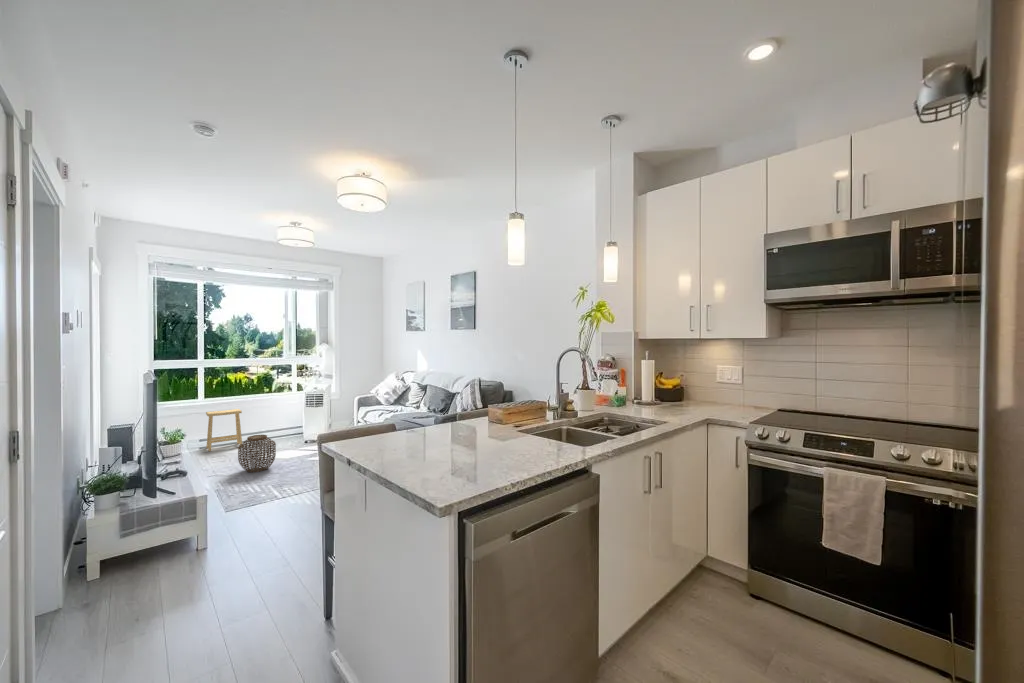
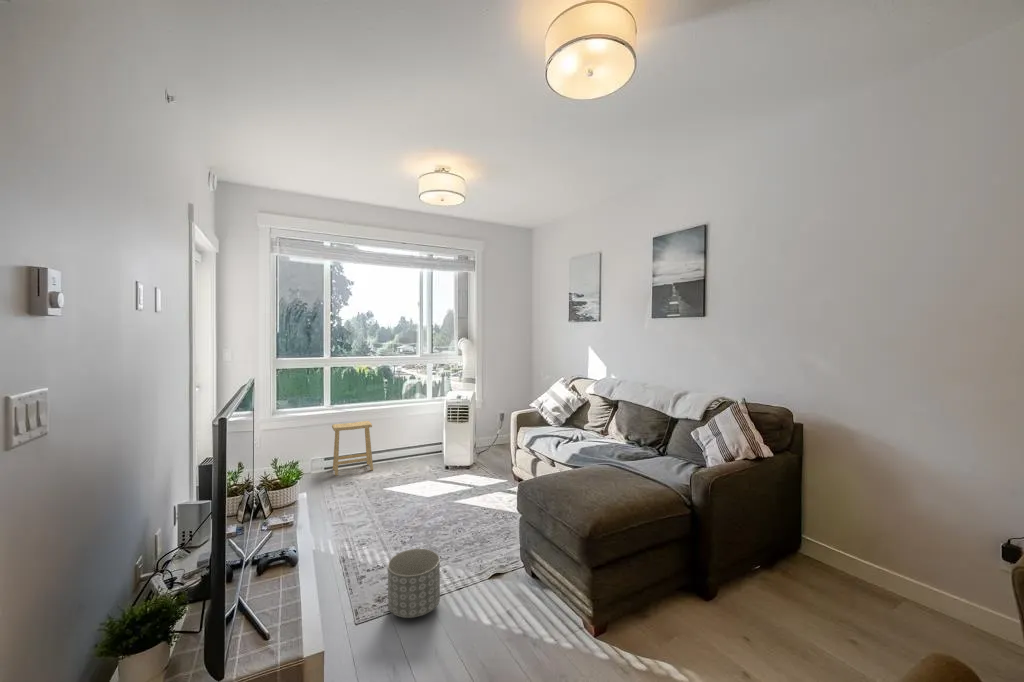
woven basket: present [238,435,276,472] -> none [371,468,418,524]
planter: none [247,470,281,506] -> present [388,549,440,618]

